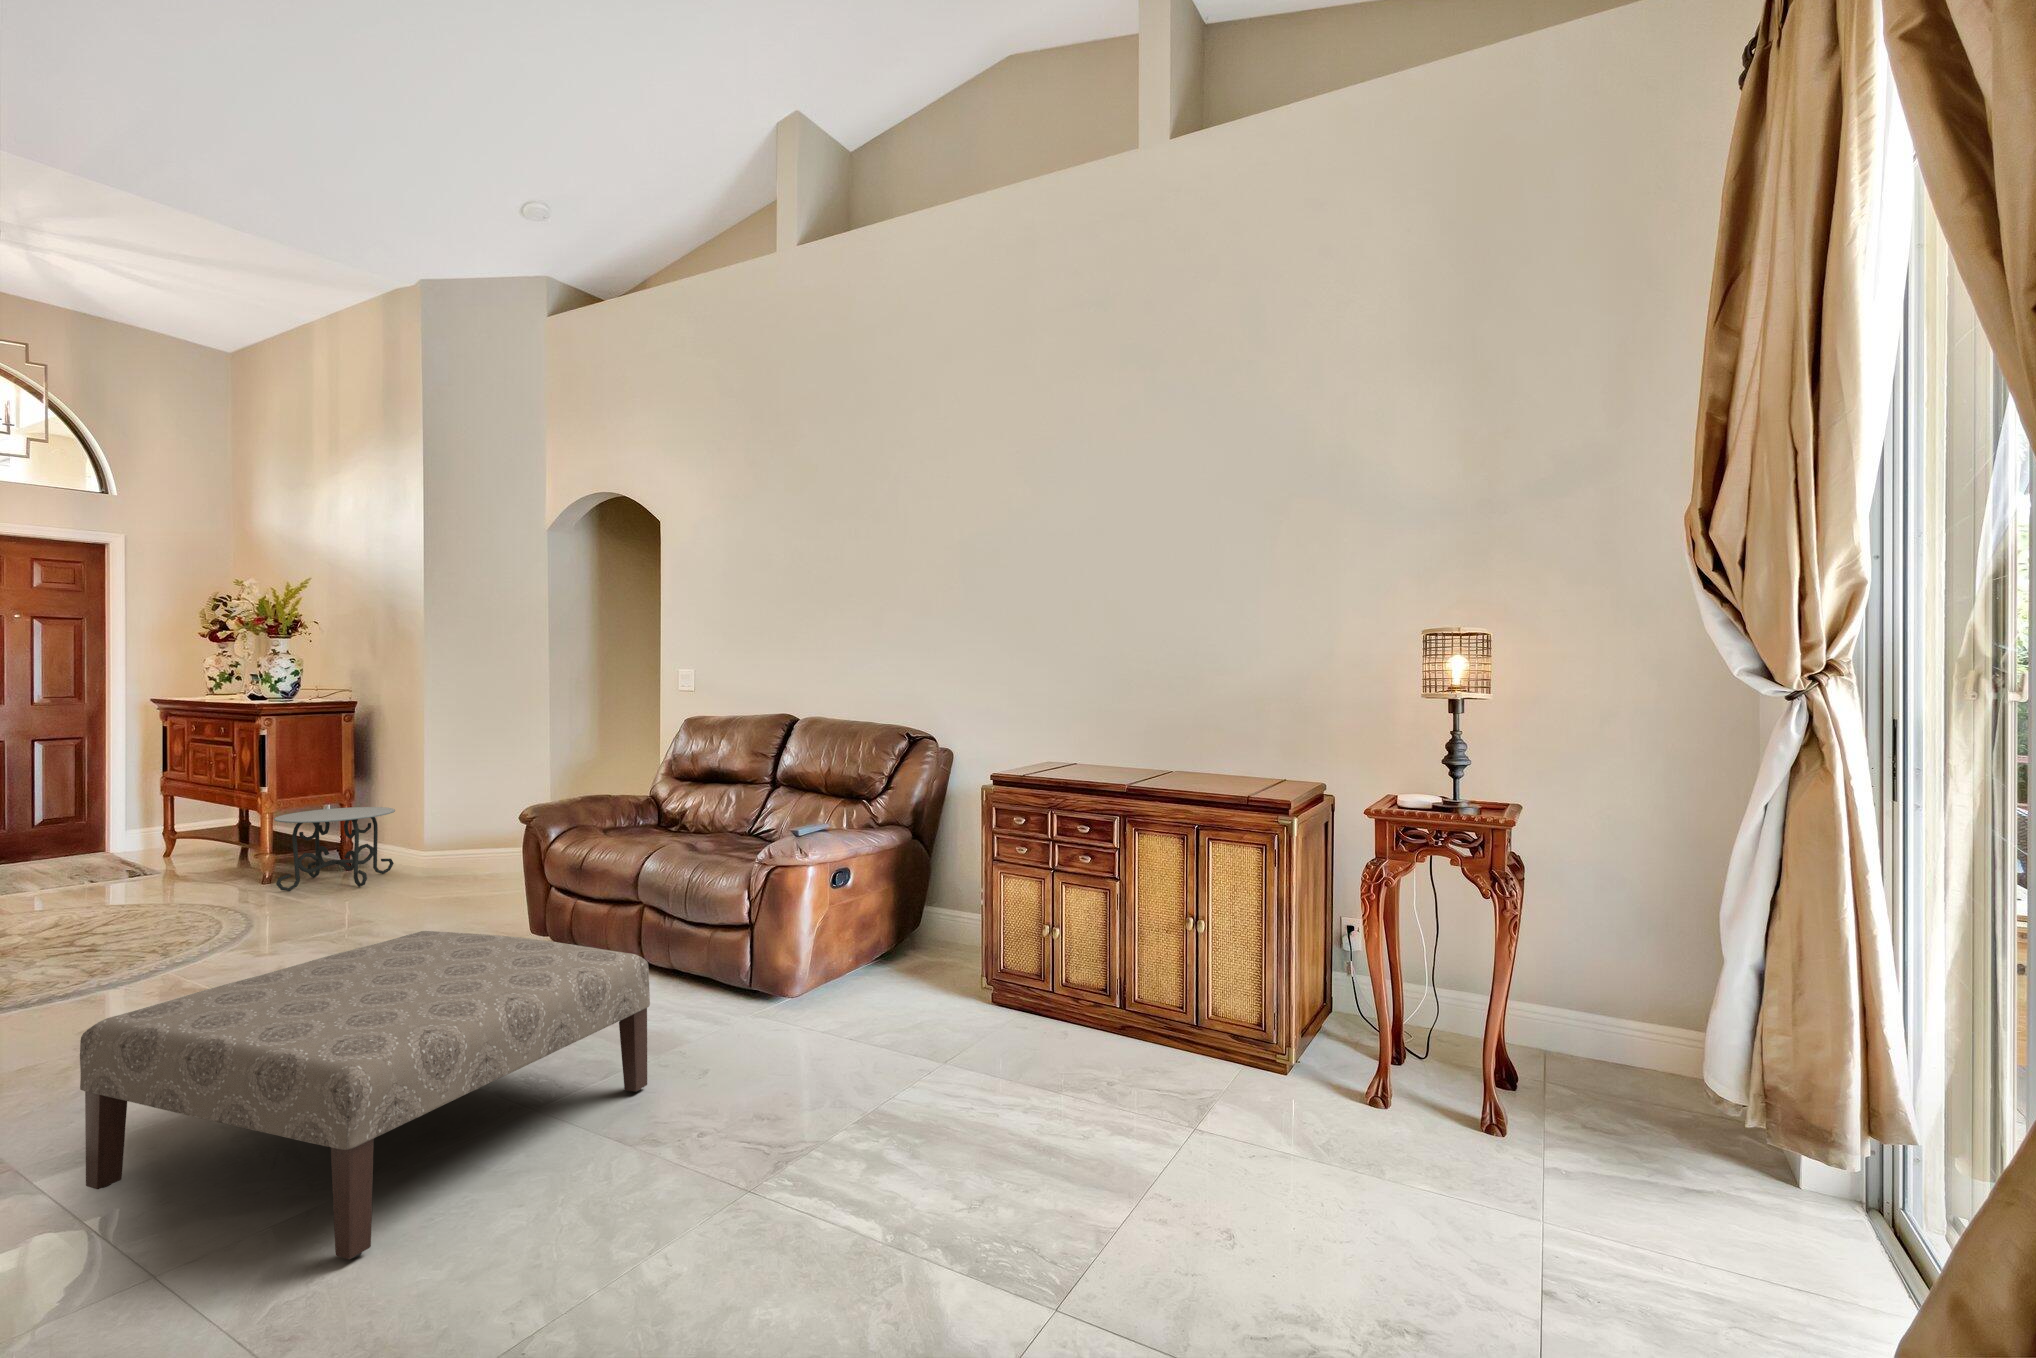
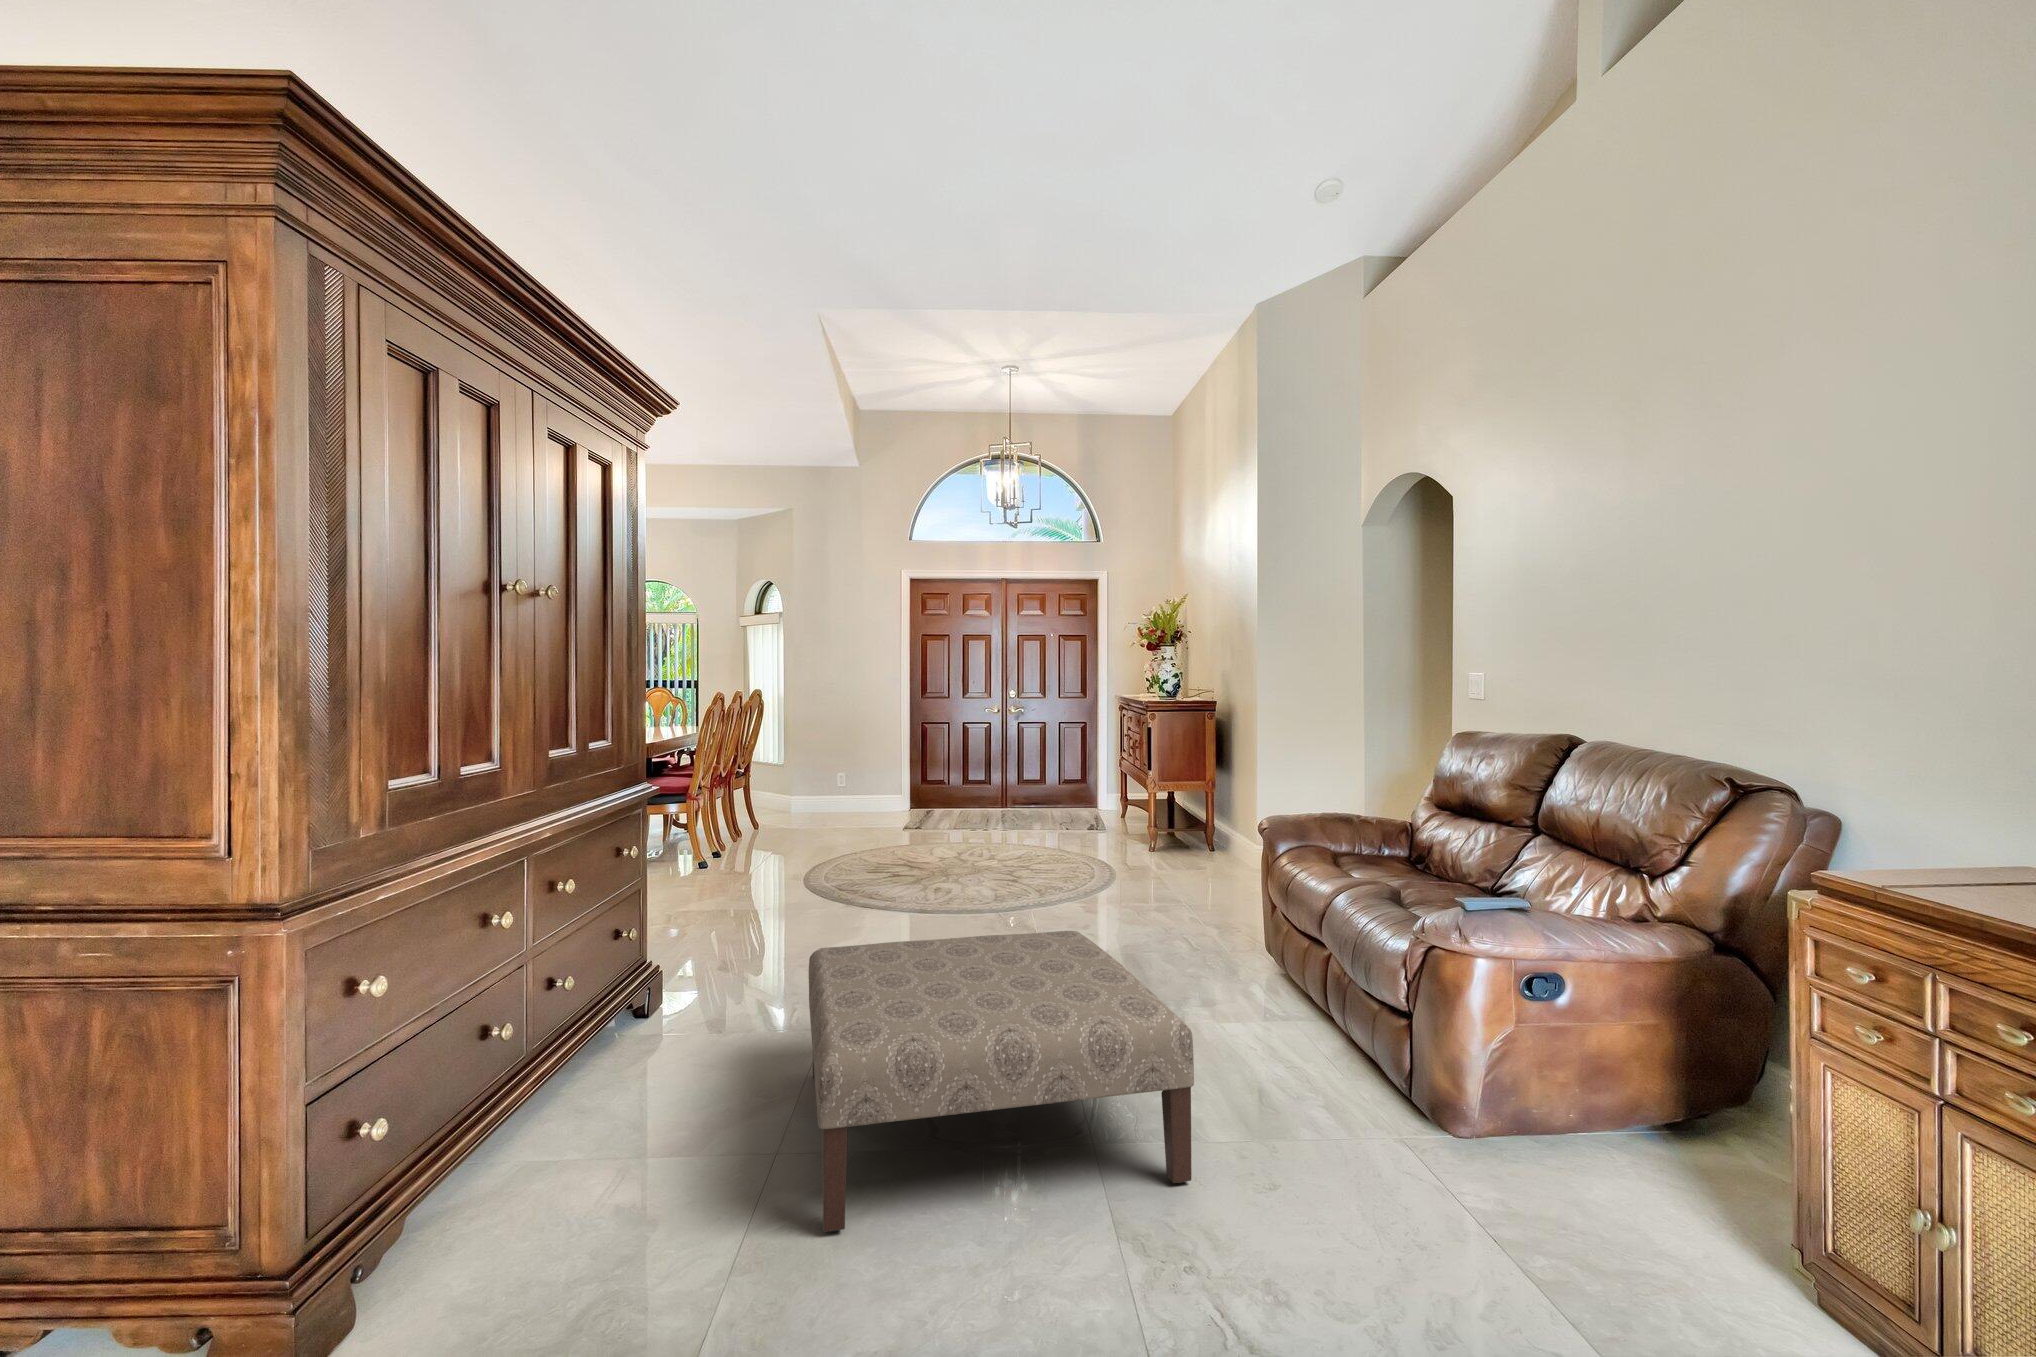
side table: present [274,807,395,891] -> none [1144,796,1237,870]

